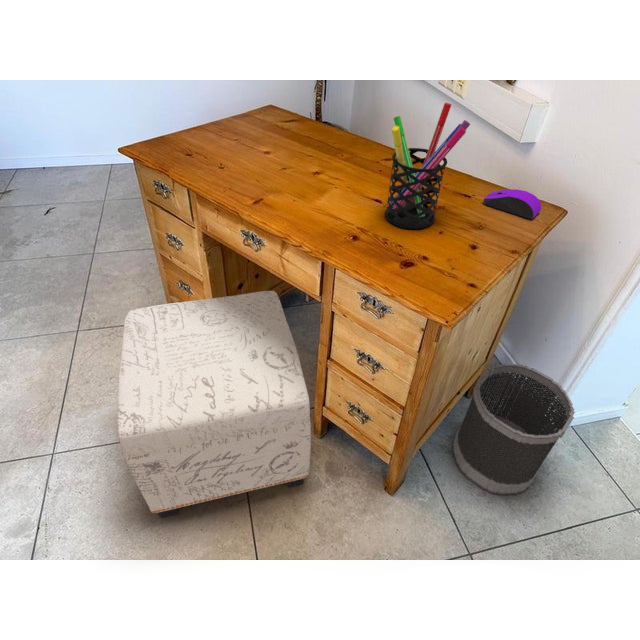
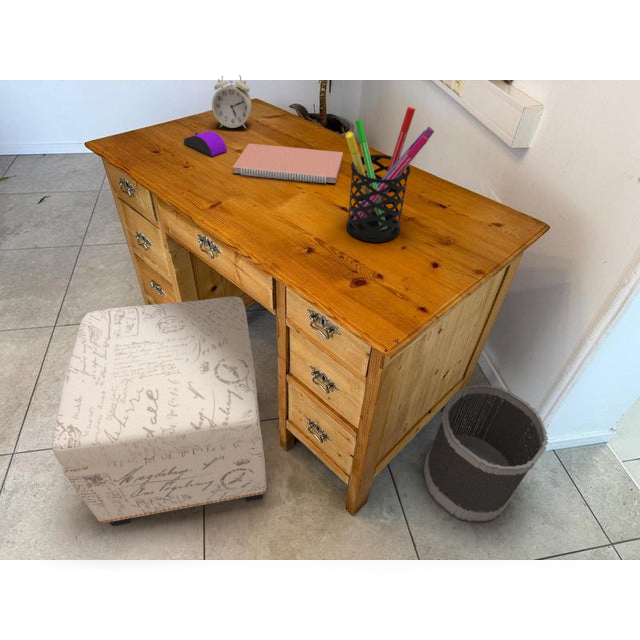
alarm clock: none [239,79,275,132] -> present [212,75,252,128]
notebook: none [268,145,368,179] -> present [233,144,343,183]
computer mouse: present [484,189,541,219] -> present [184,131,227,156]

